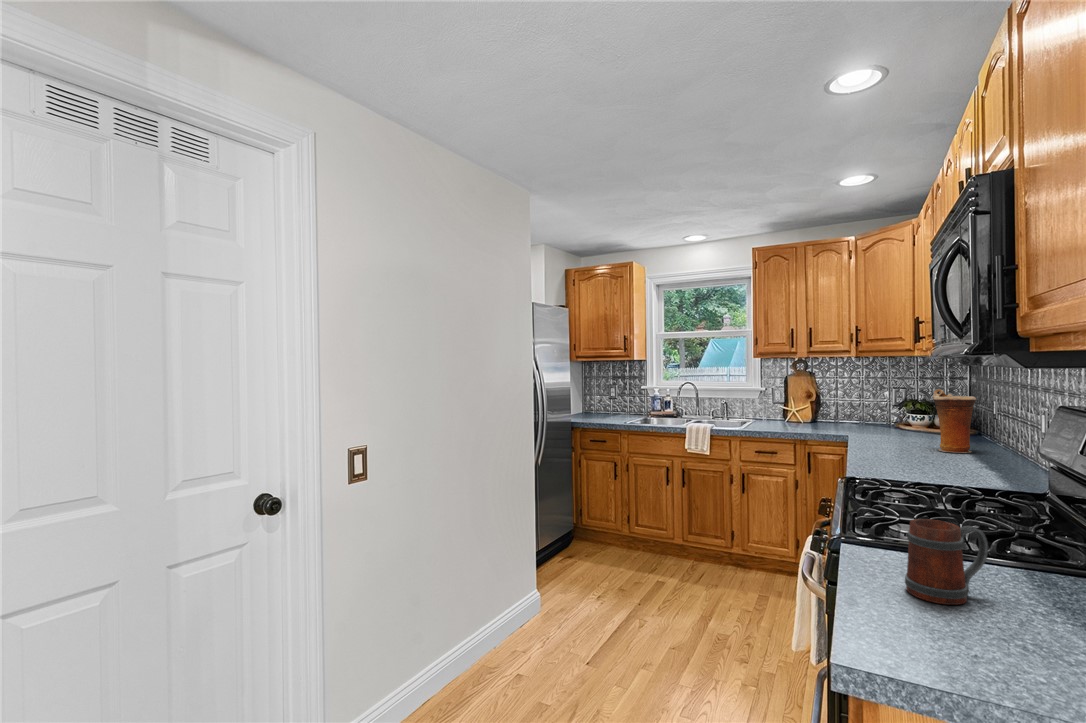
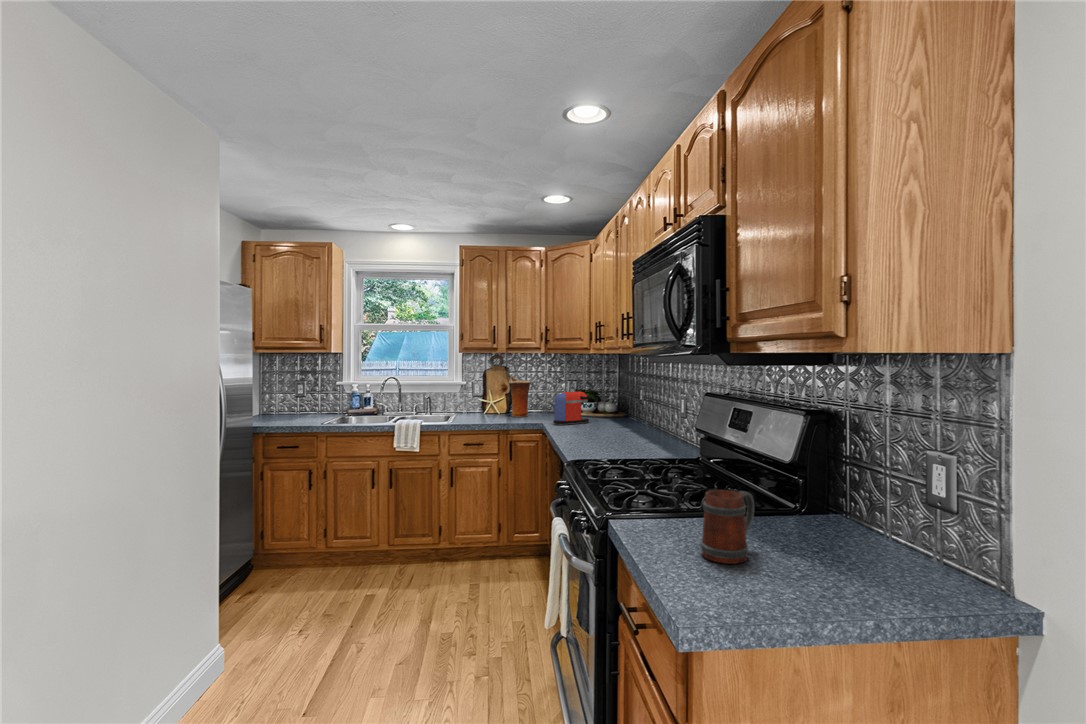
vase: present [933,389,976,453] -> present [509,377,531,417]
coffee maker: none [859,401,915,439] -> present [553,391,593,425]

